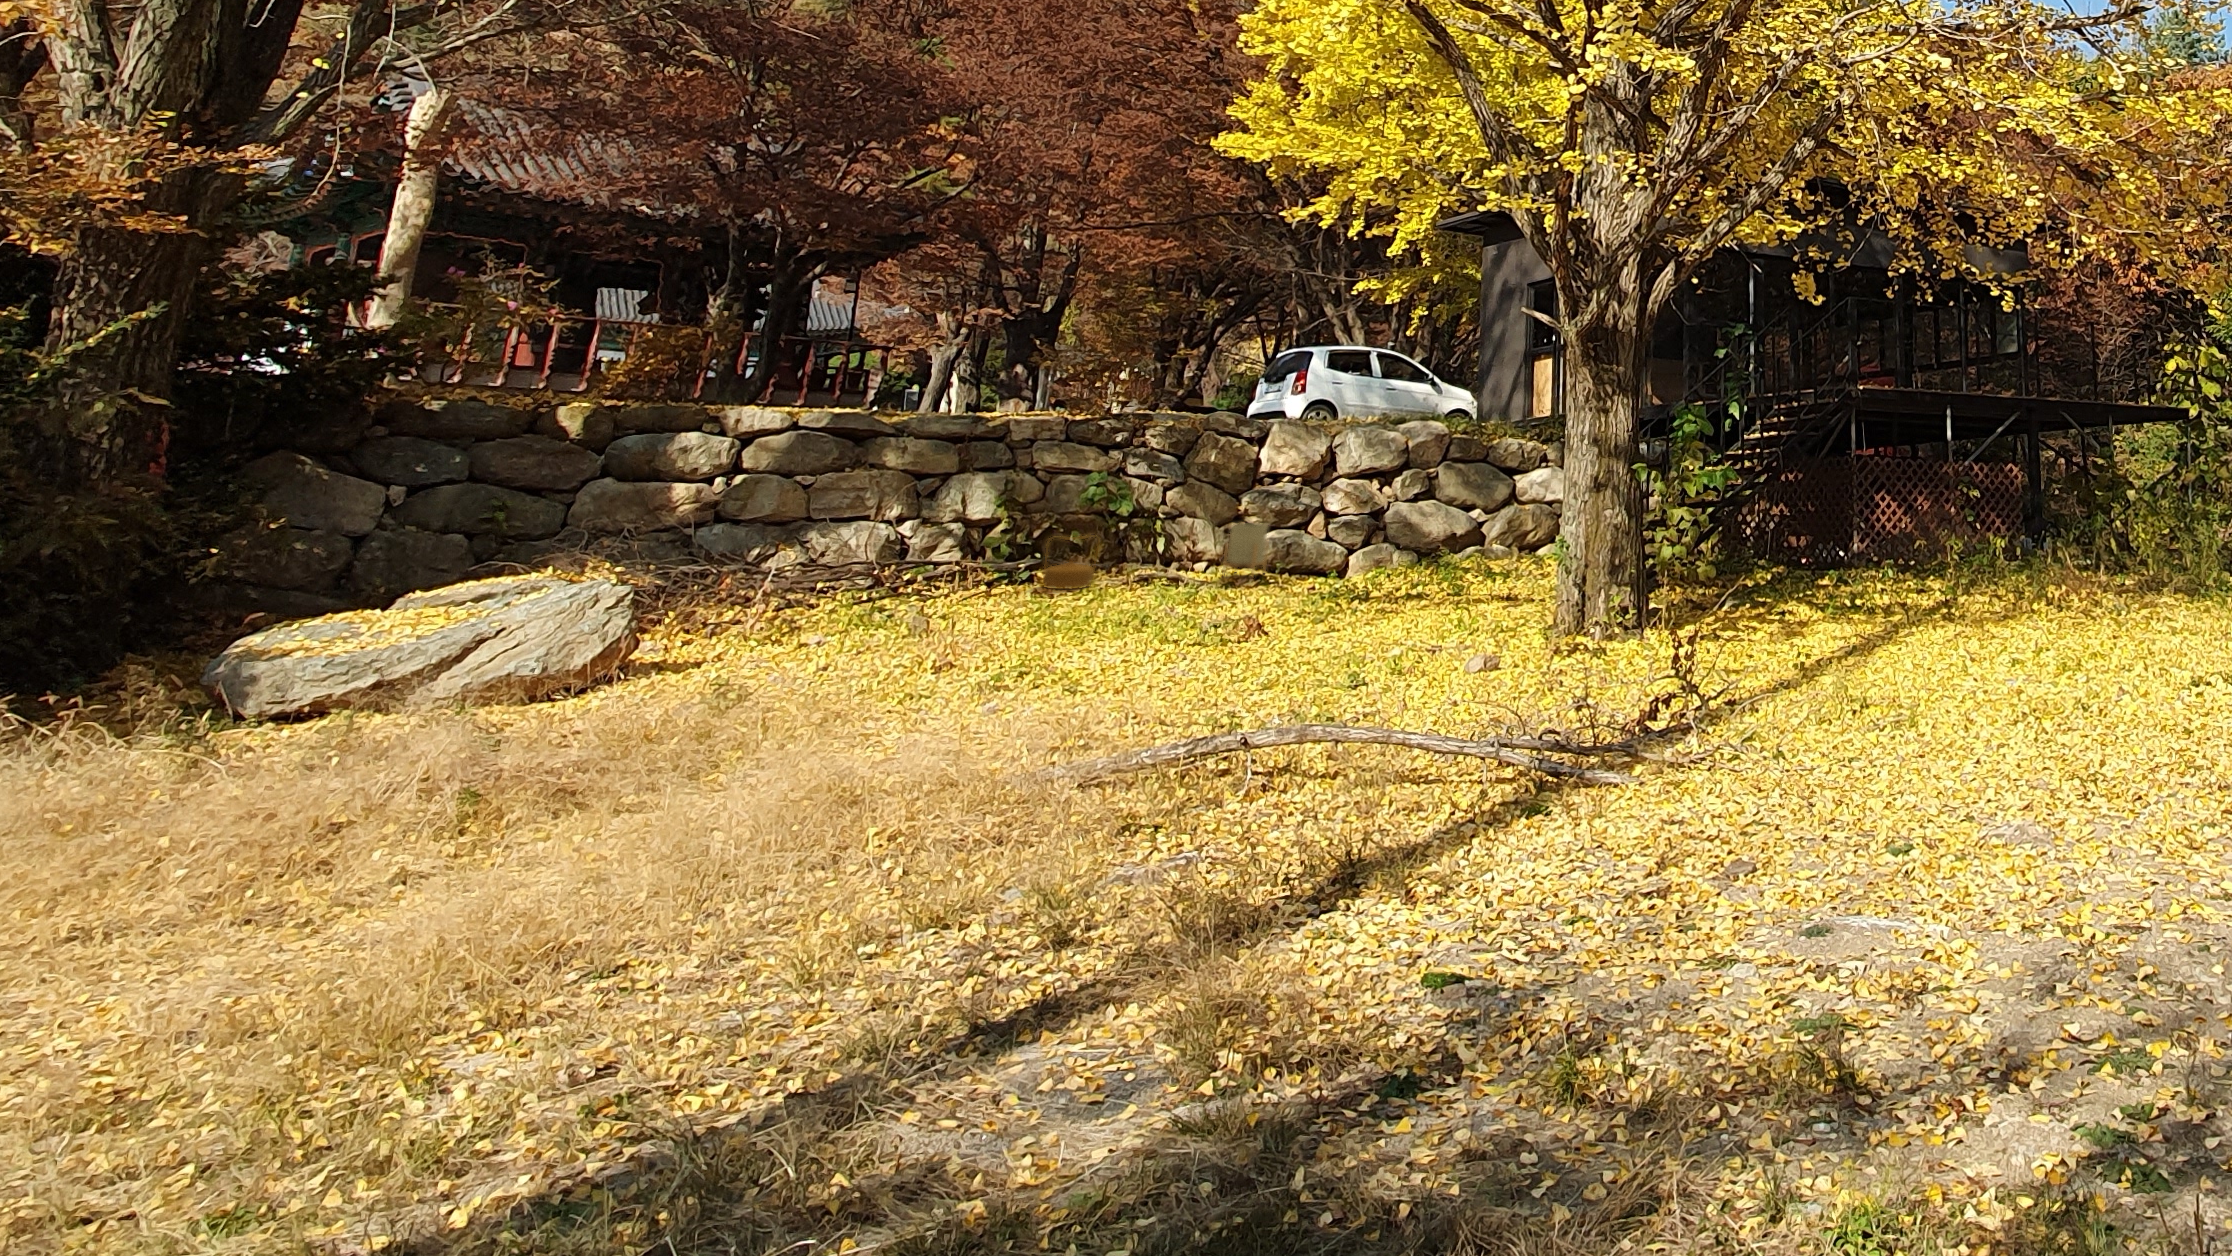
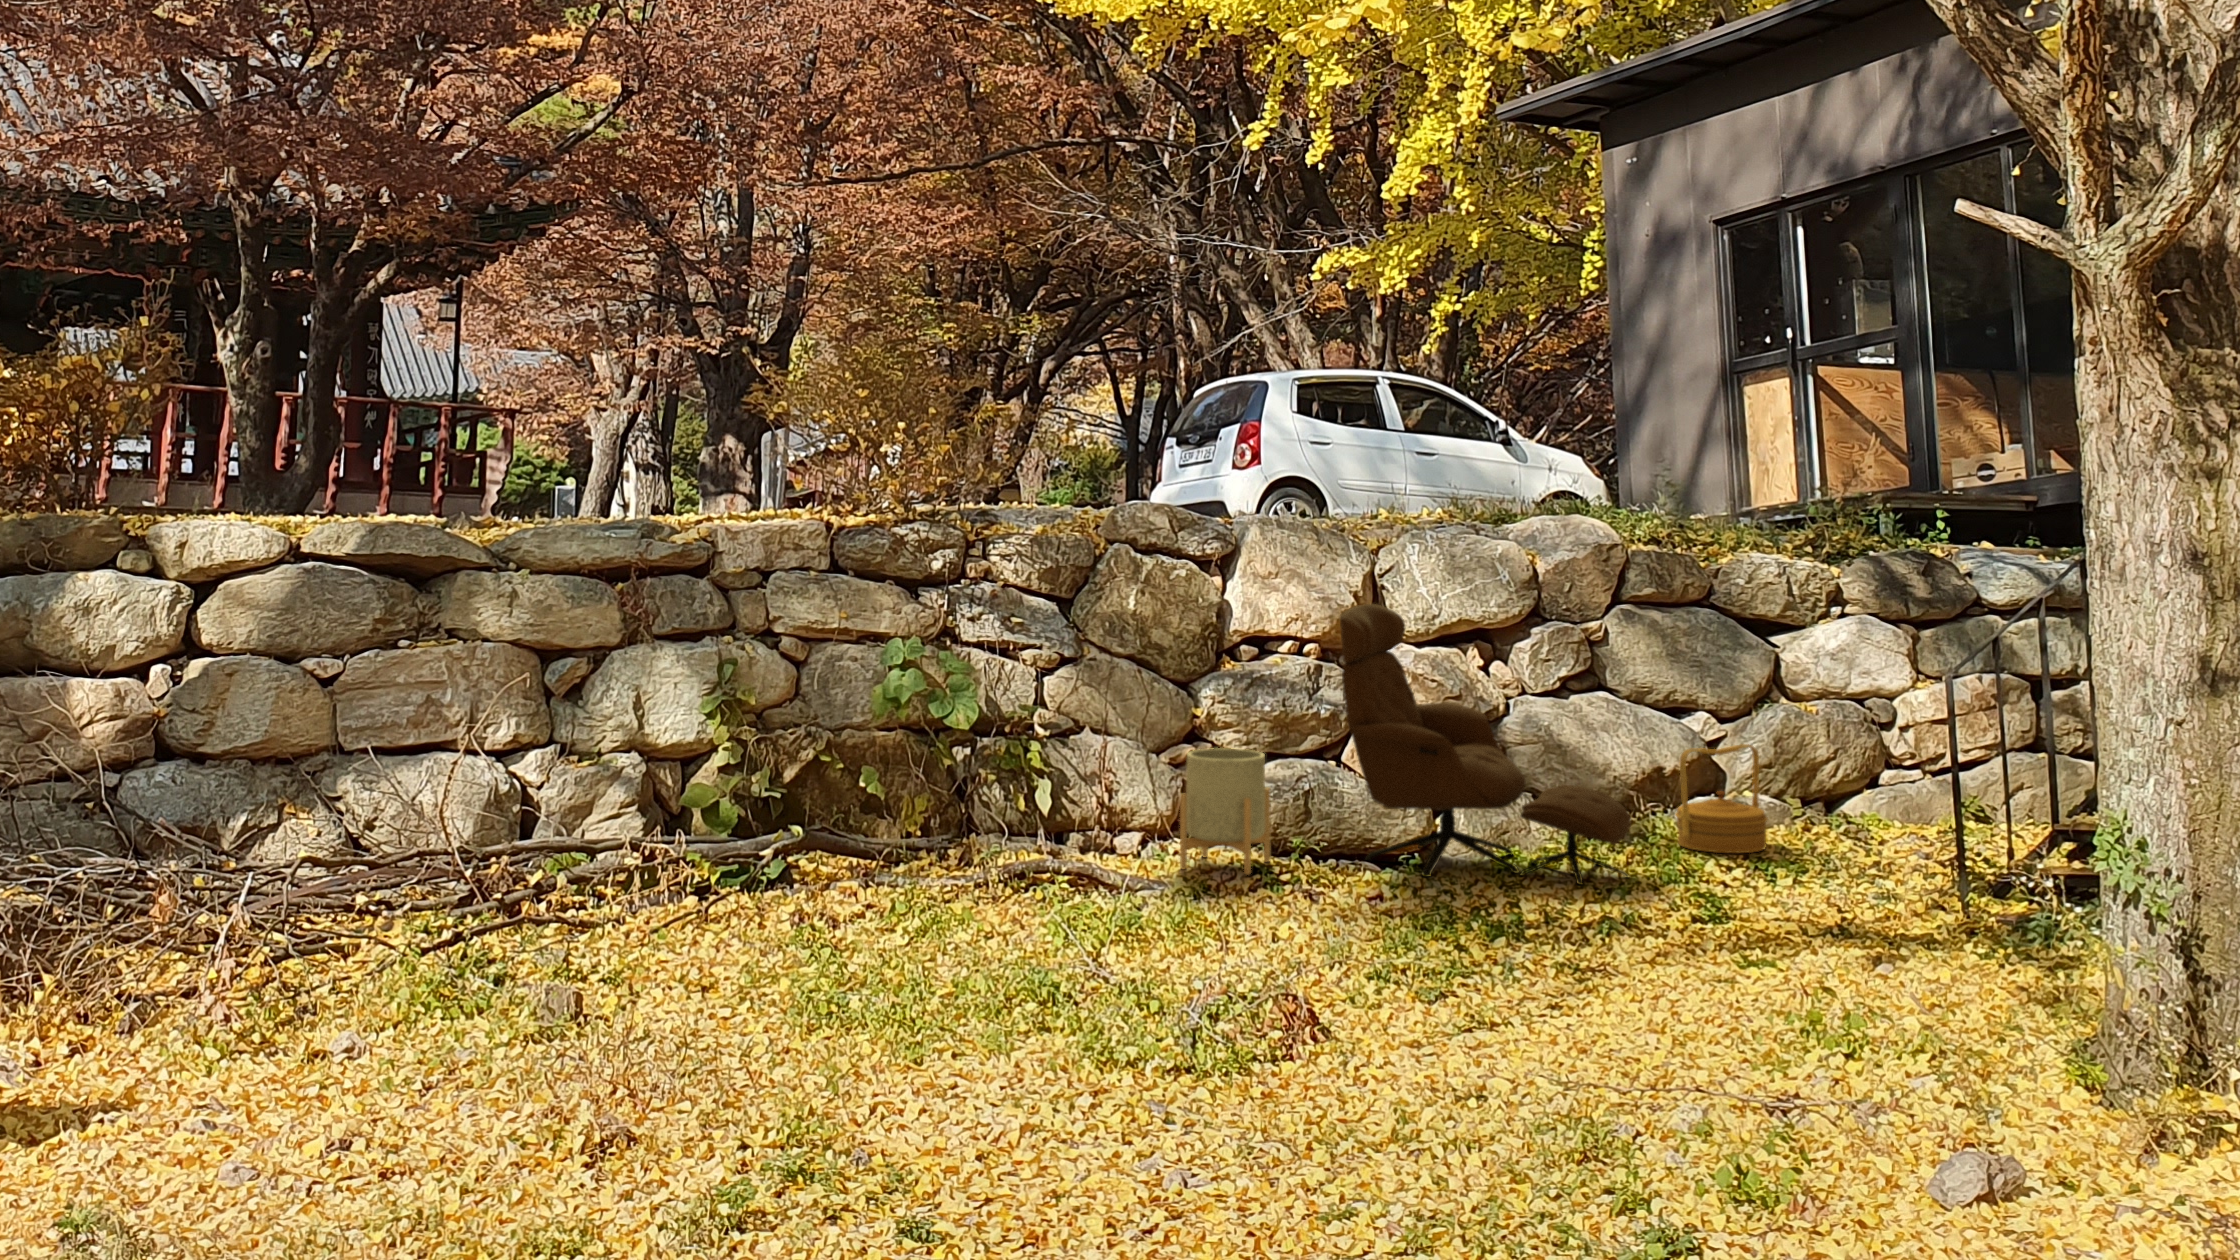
lounge chair: none [1307,459,1429,580] -> present [1340,604,1631,885]
woven basket: present [1043,536,1099,589] -> present [1675,744,1767,853]

